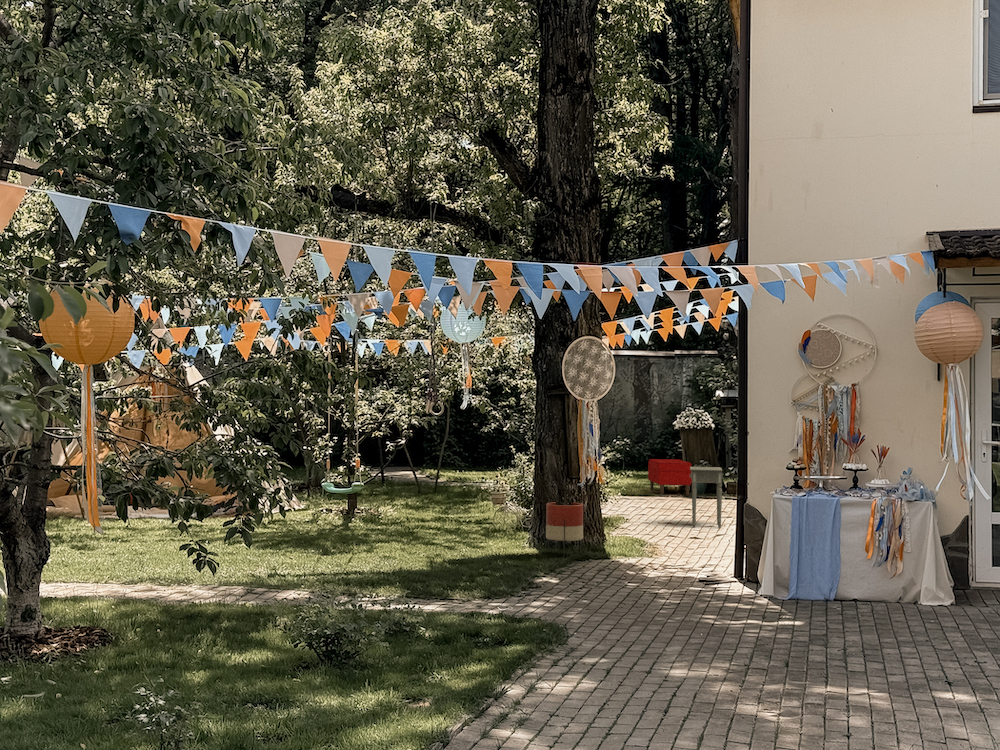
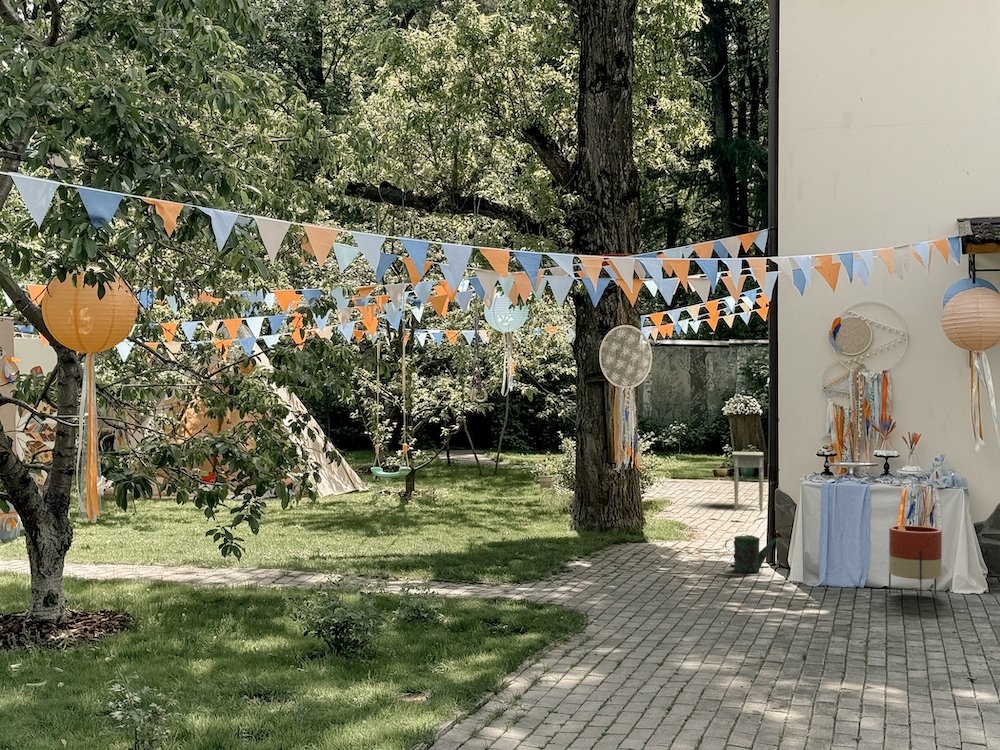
bench: present [648,459,692,495] -> none [699,443,740,478]
planter: present [546,502,583,556] -> present [889,526,942,600]
watering can: none [695,546,752,587] -> present [725,532,782,573]

